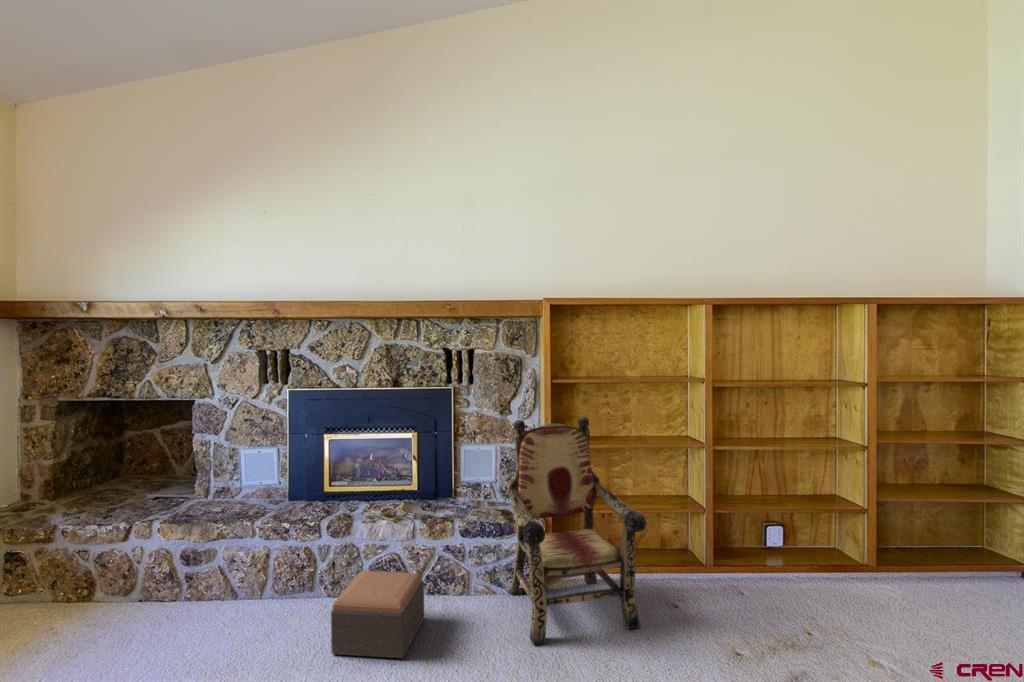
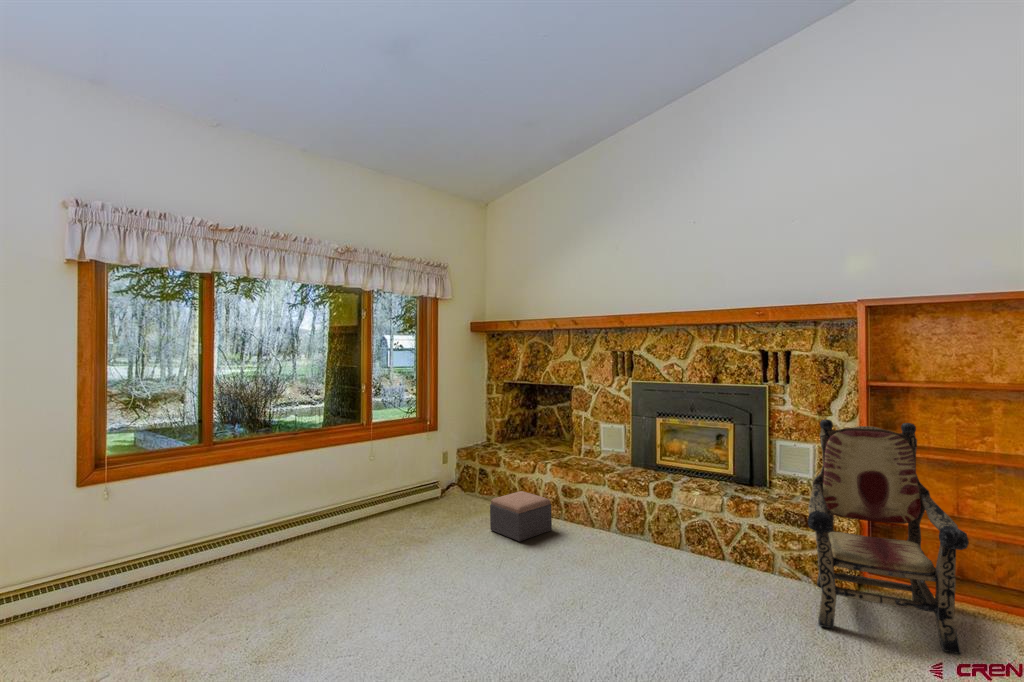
footstool: present [331,571,424,658] -> present [490,491,552,542]

